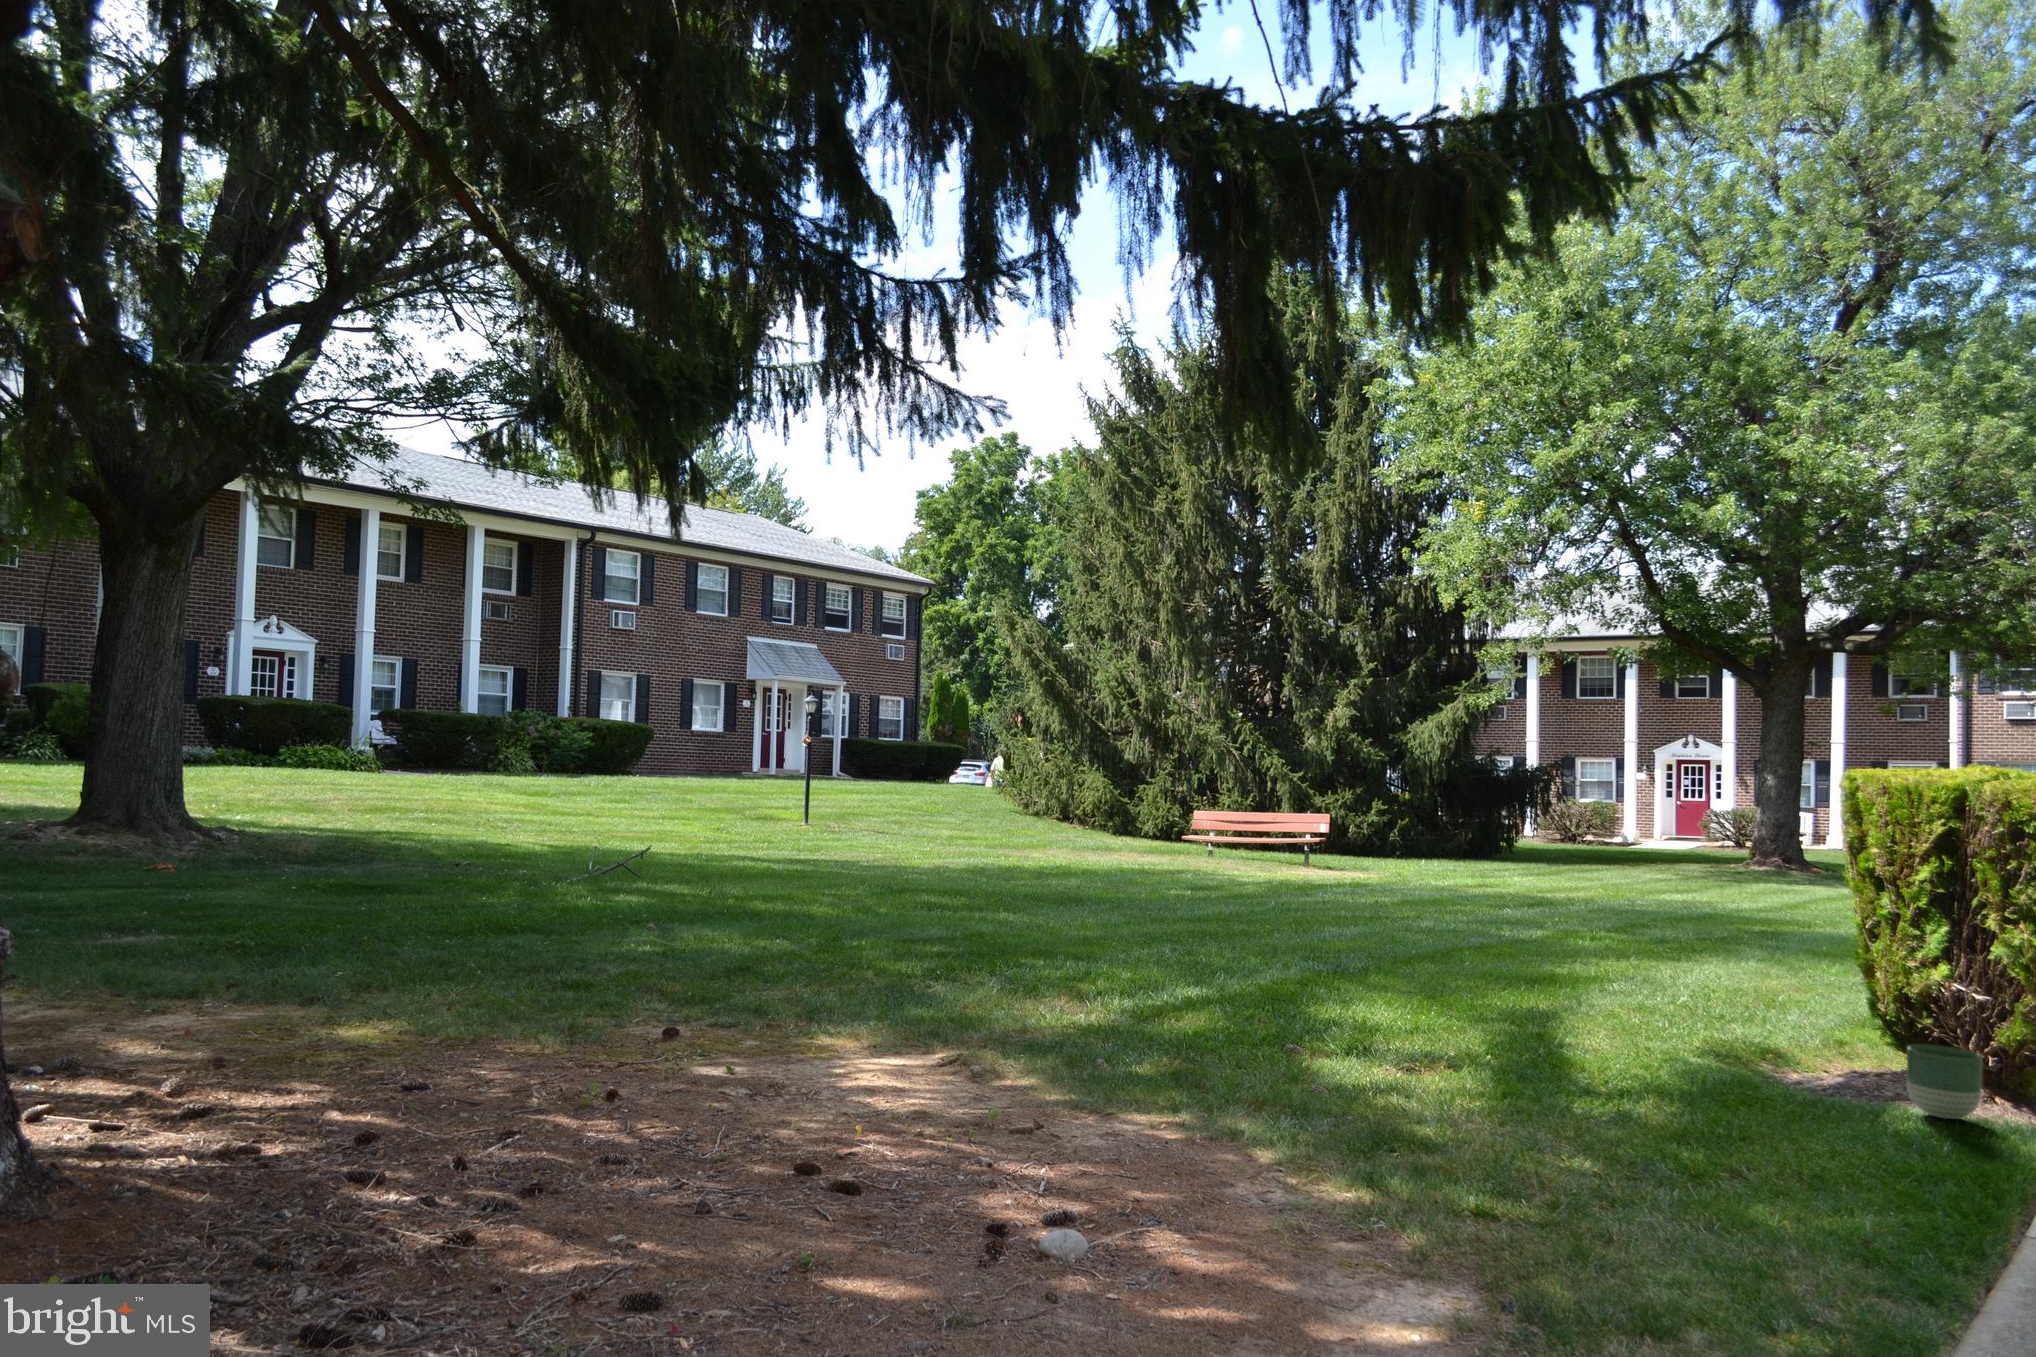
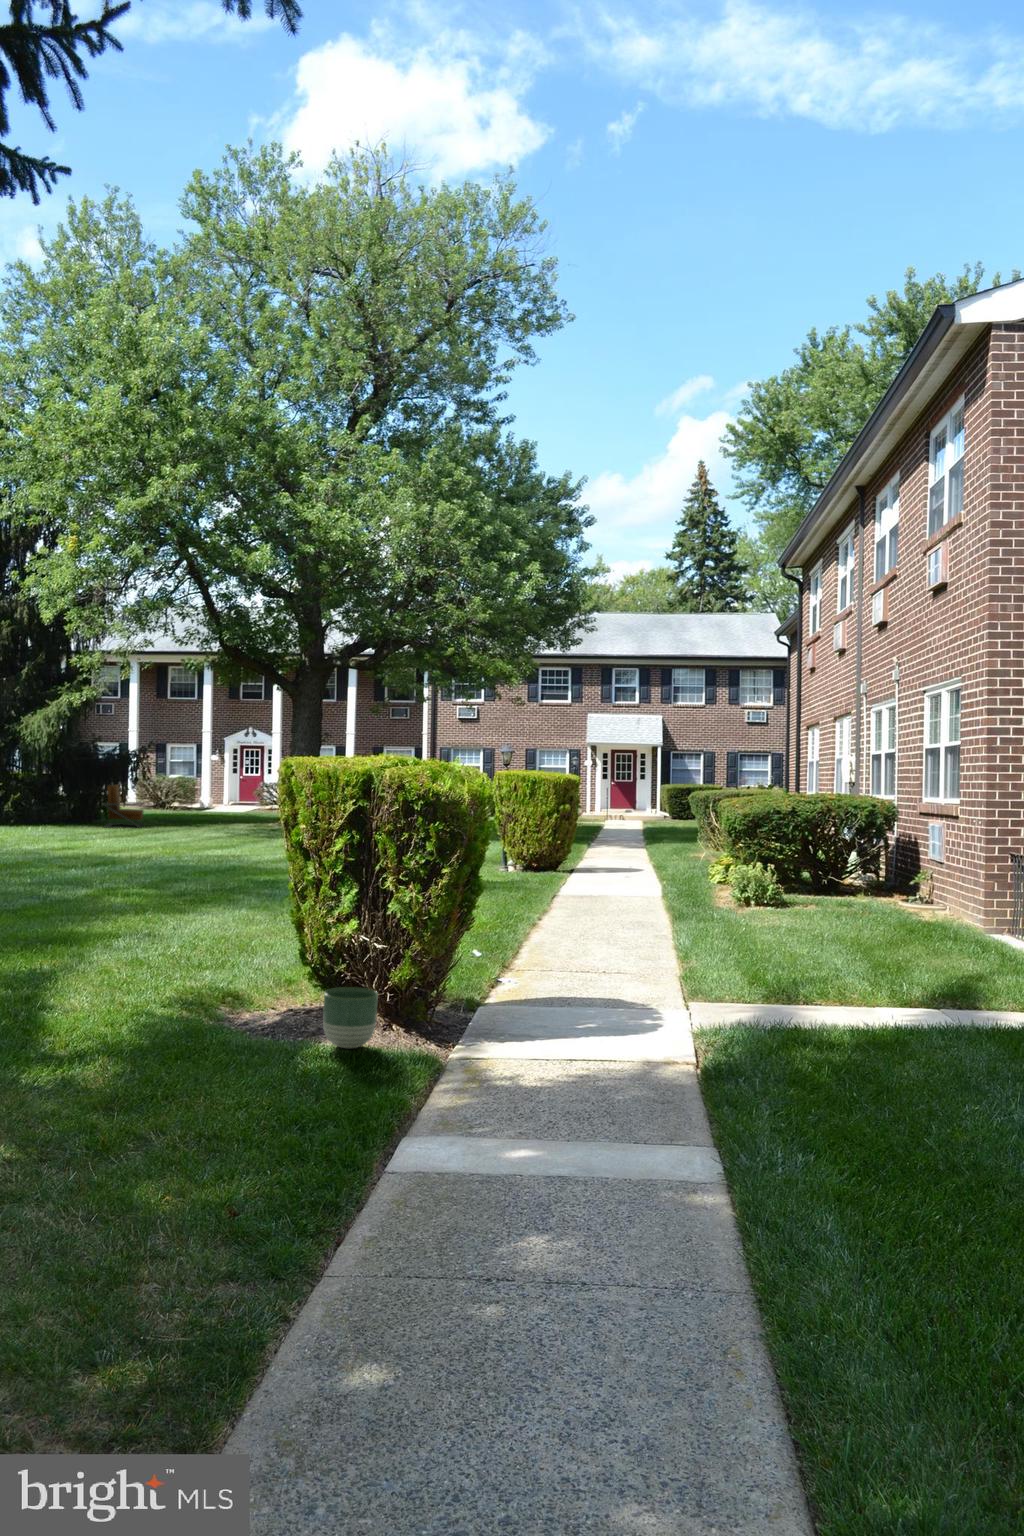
lounge chair: none [1512,806,1563,862] -> present [103,785,144,828]

